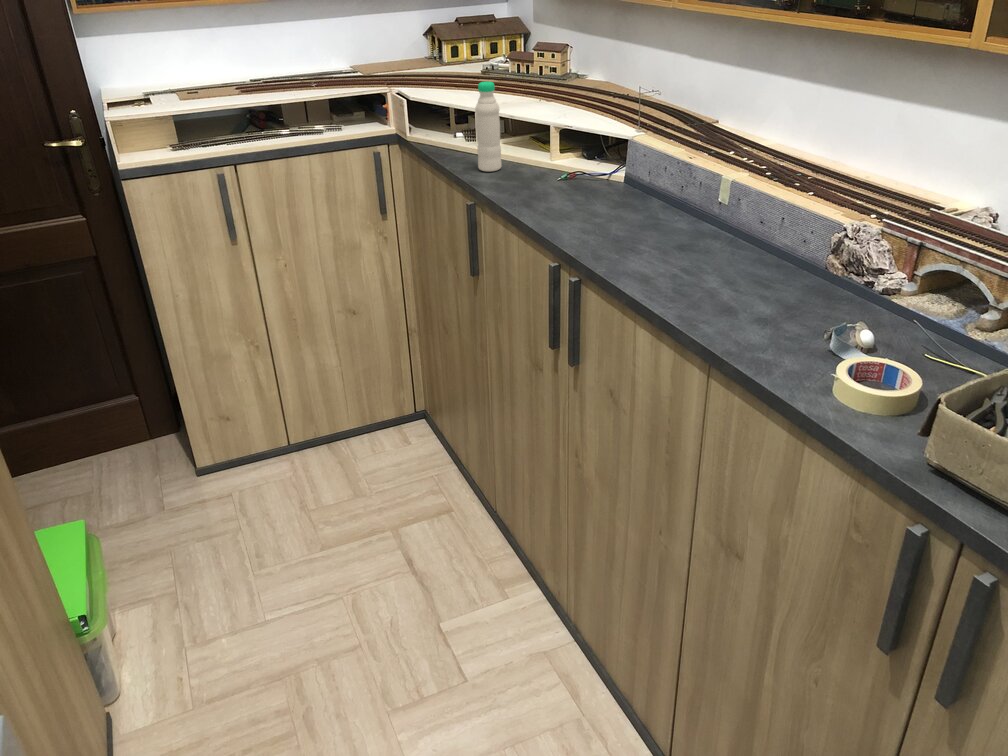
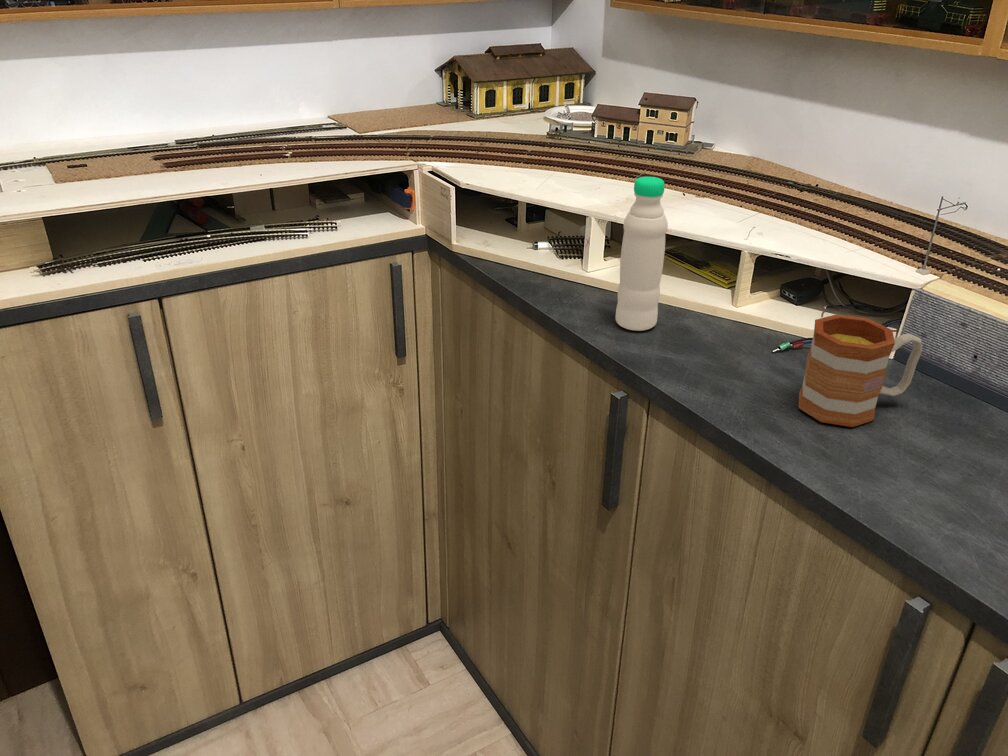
mug: none [547,147,606,203] -> present [799,314,922,427]

